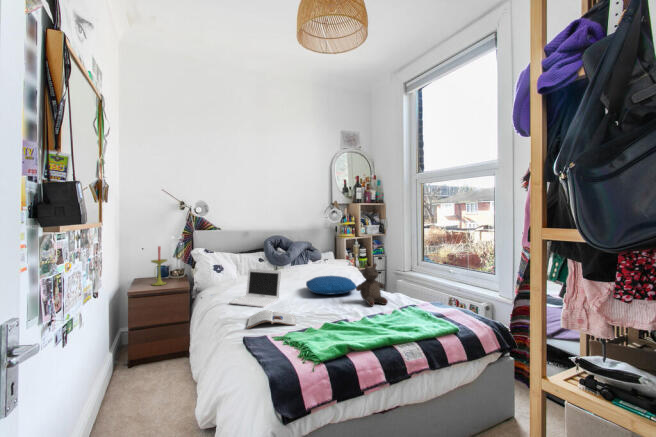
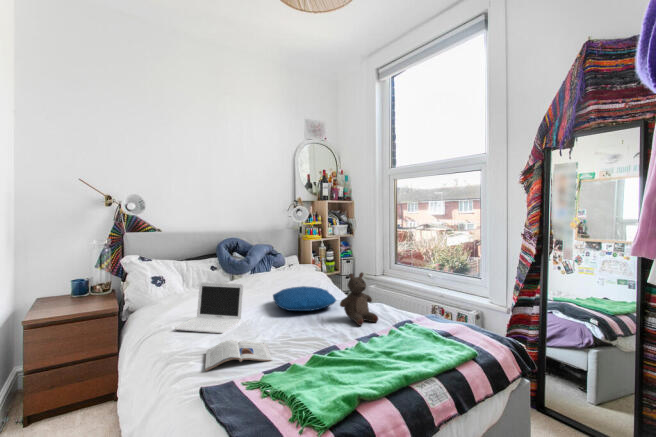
candle: present [151,246,167,285] -> none [60,253,86,308]

